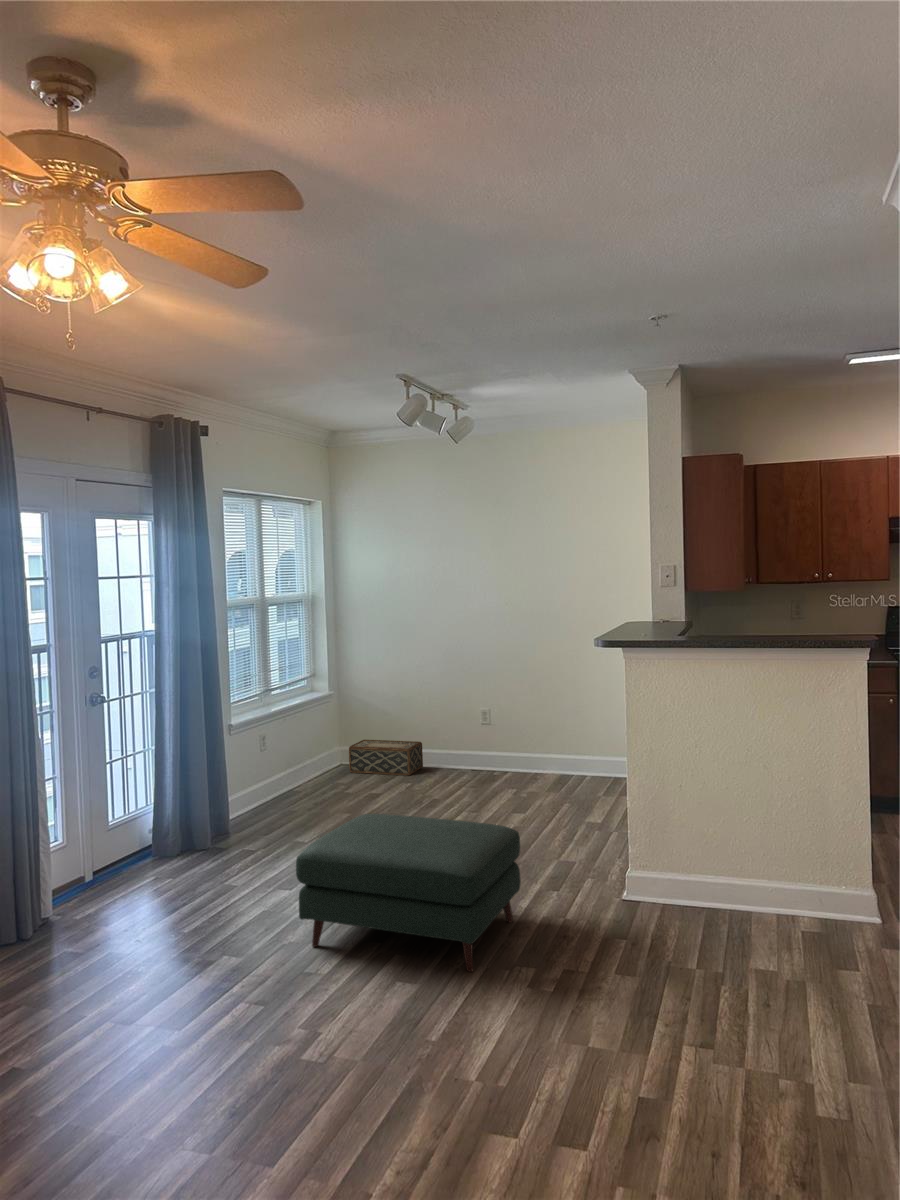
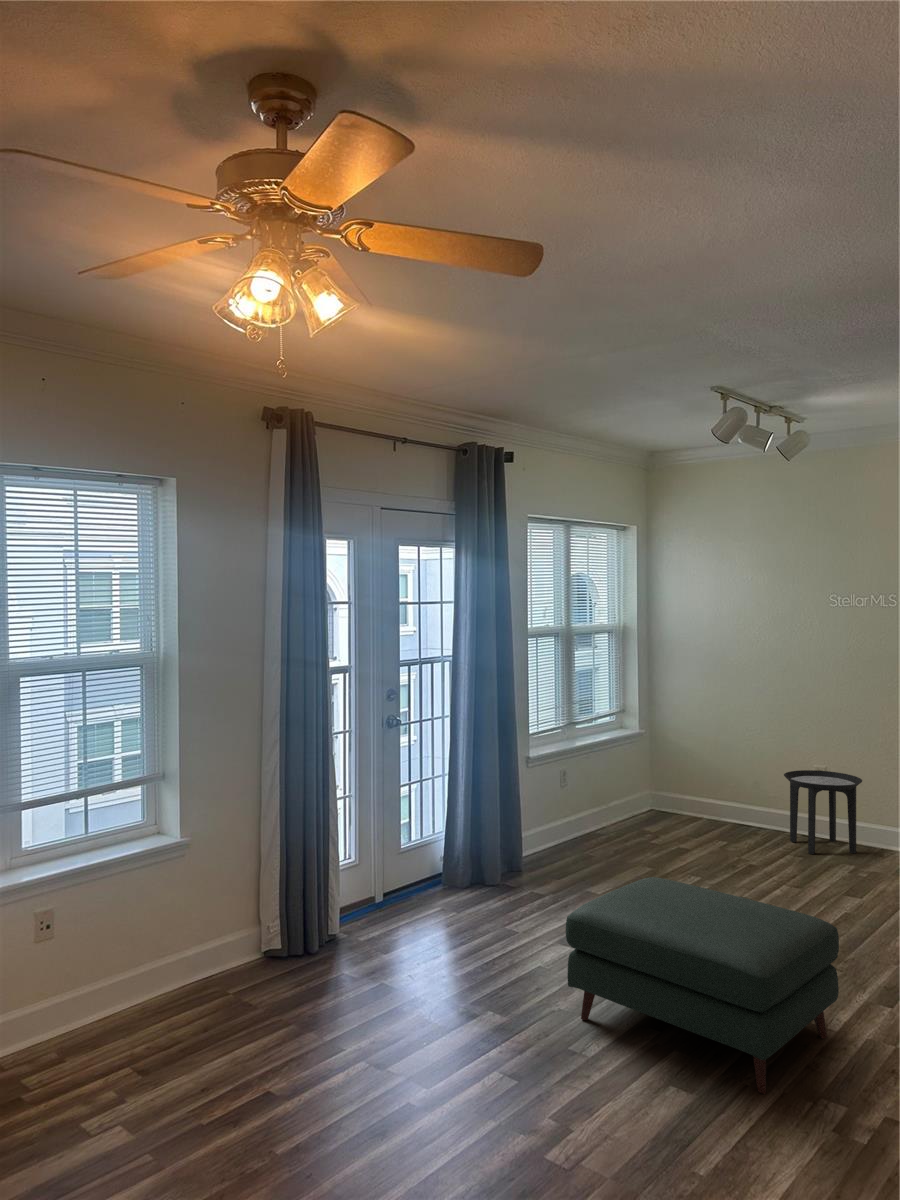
side table: none [458,713,520,784] -> present [784,770,862,854]
woven basket: present [349,740,423,775] -> none [658,786,743,832]

